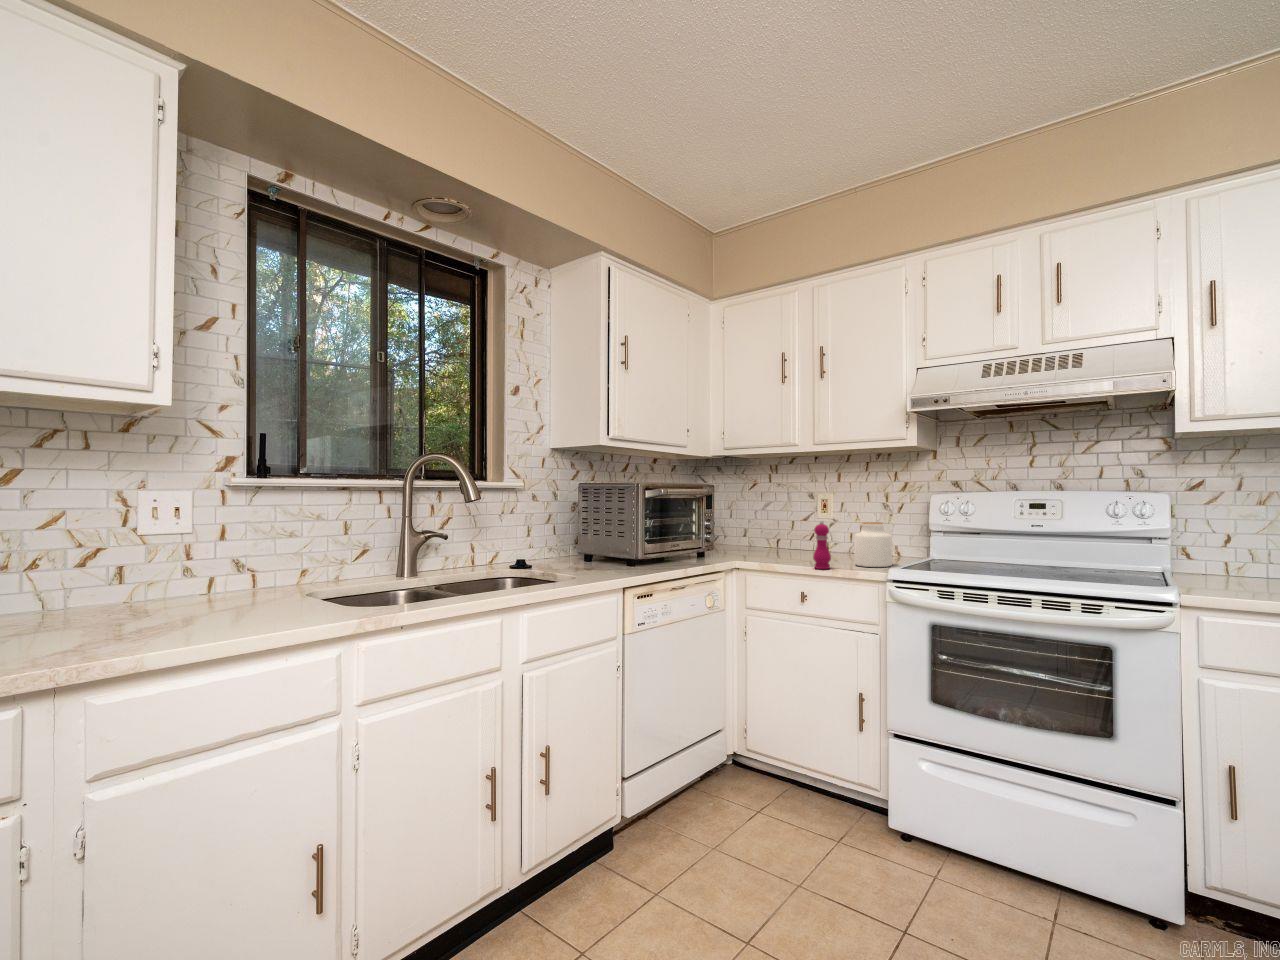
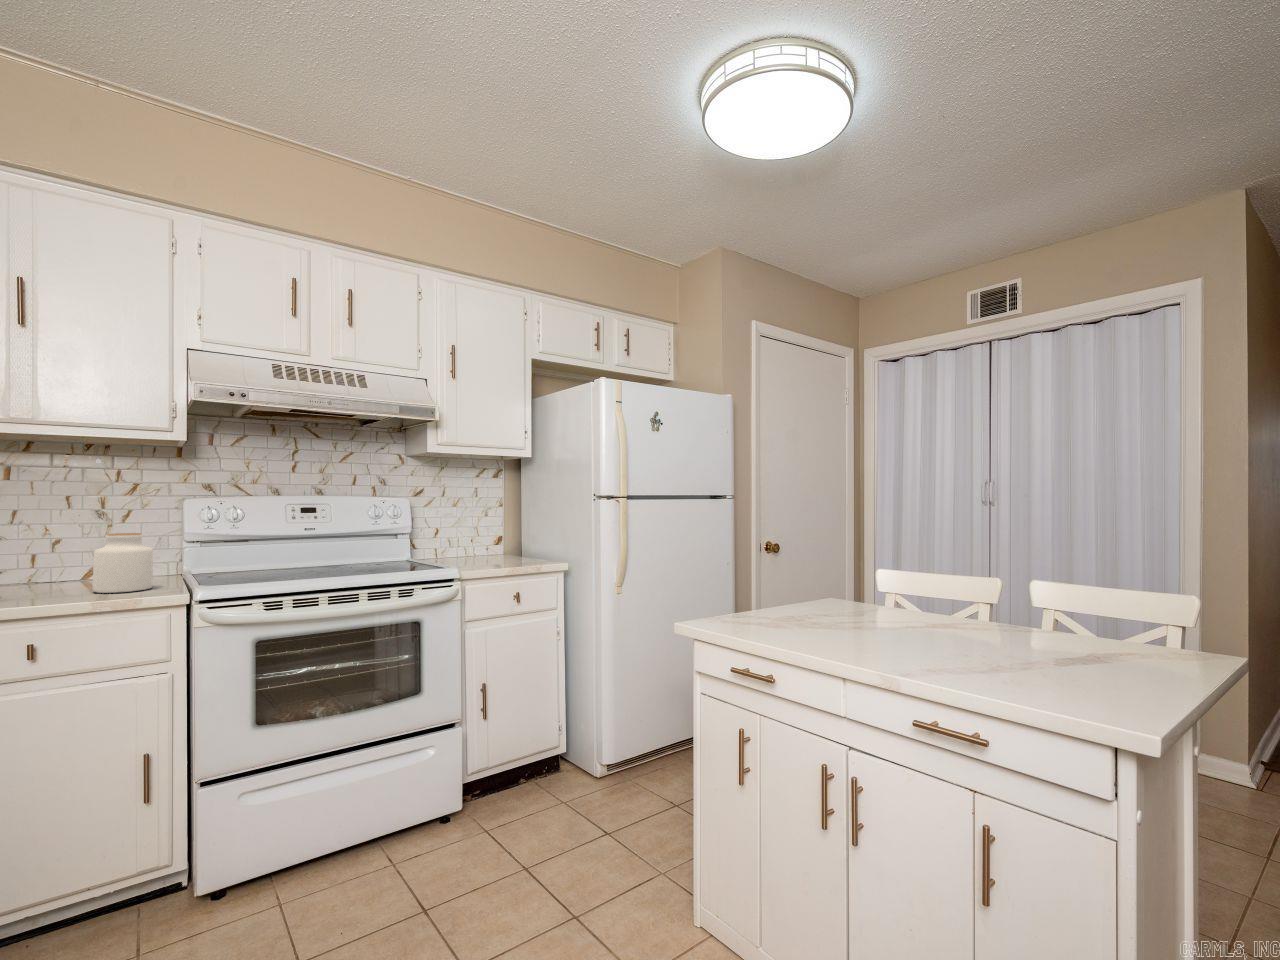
pepper mill: present [813,521,831,569] -> none [40,532,74,604]

